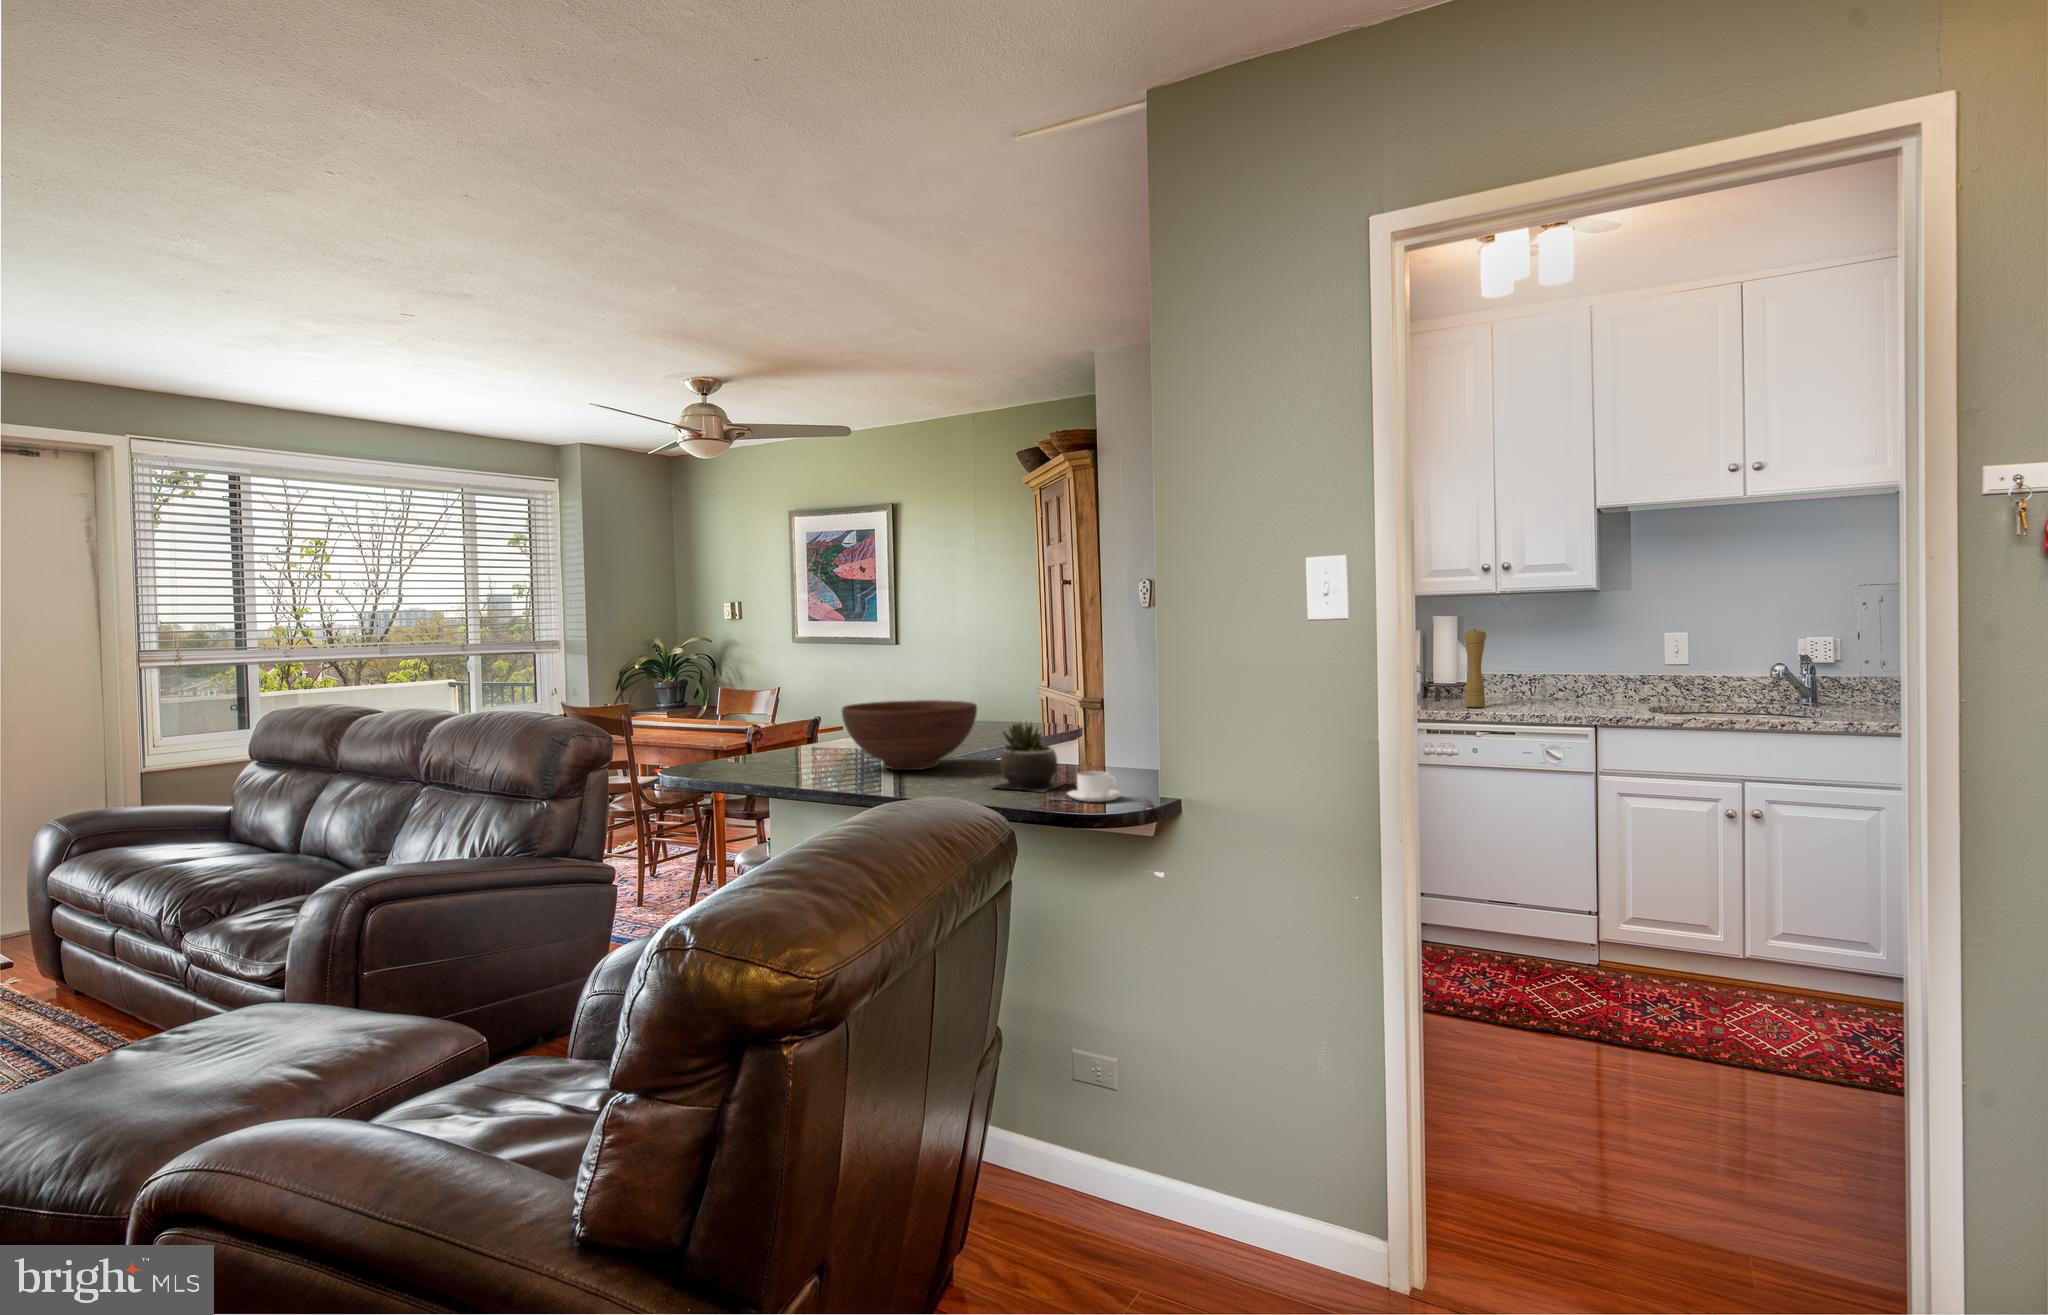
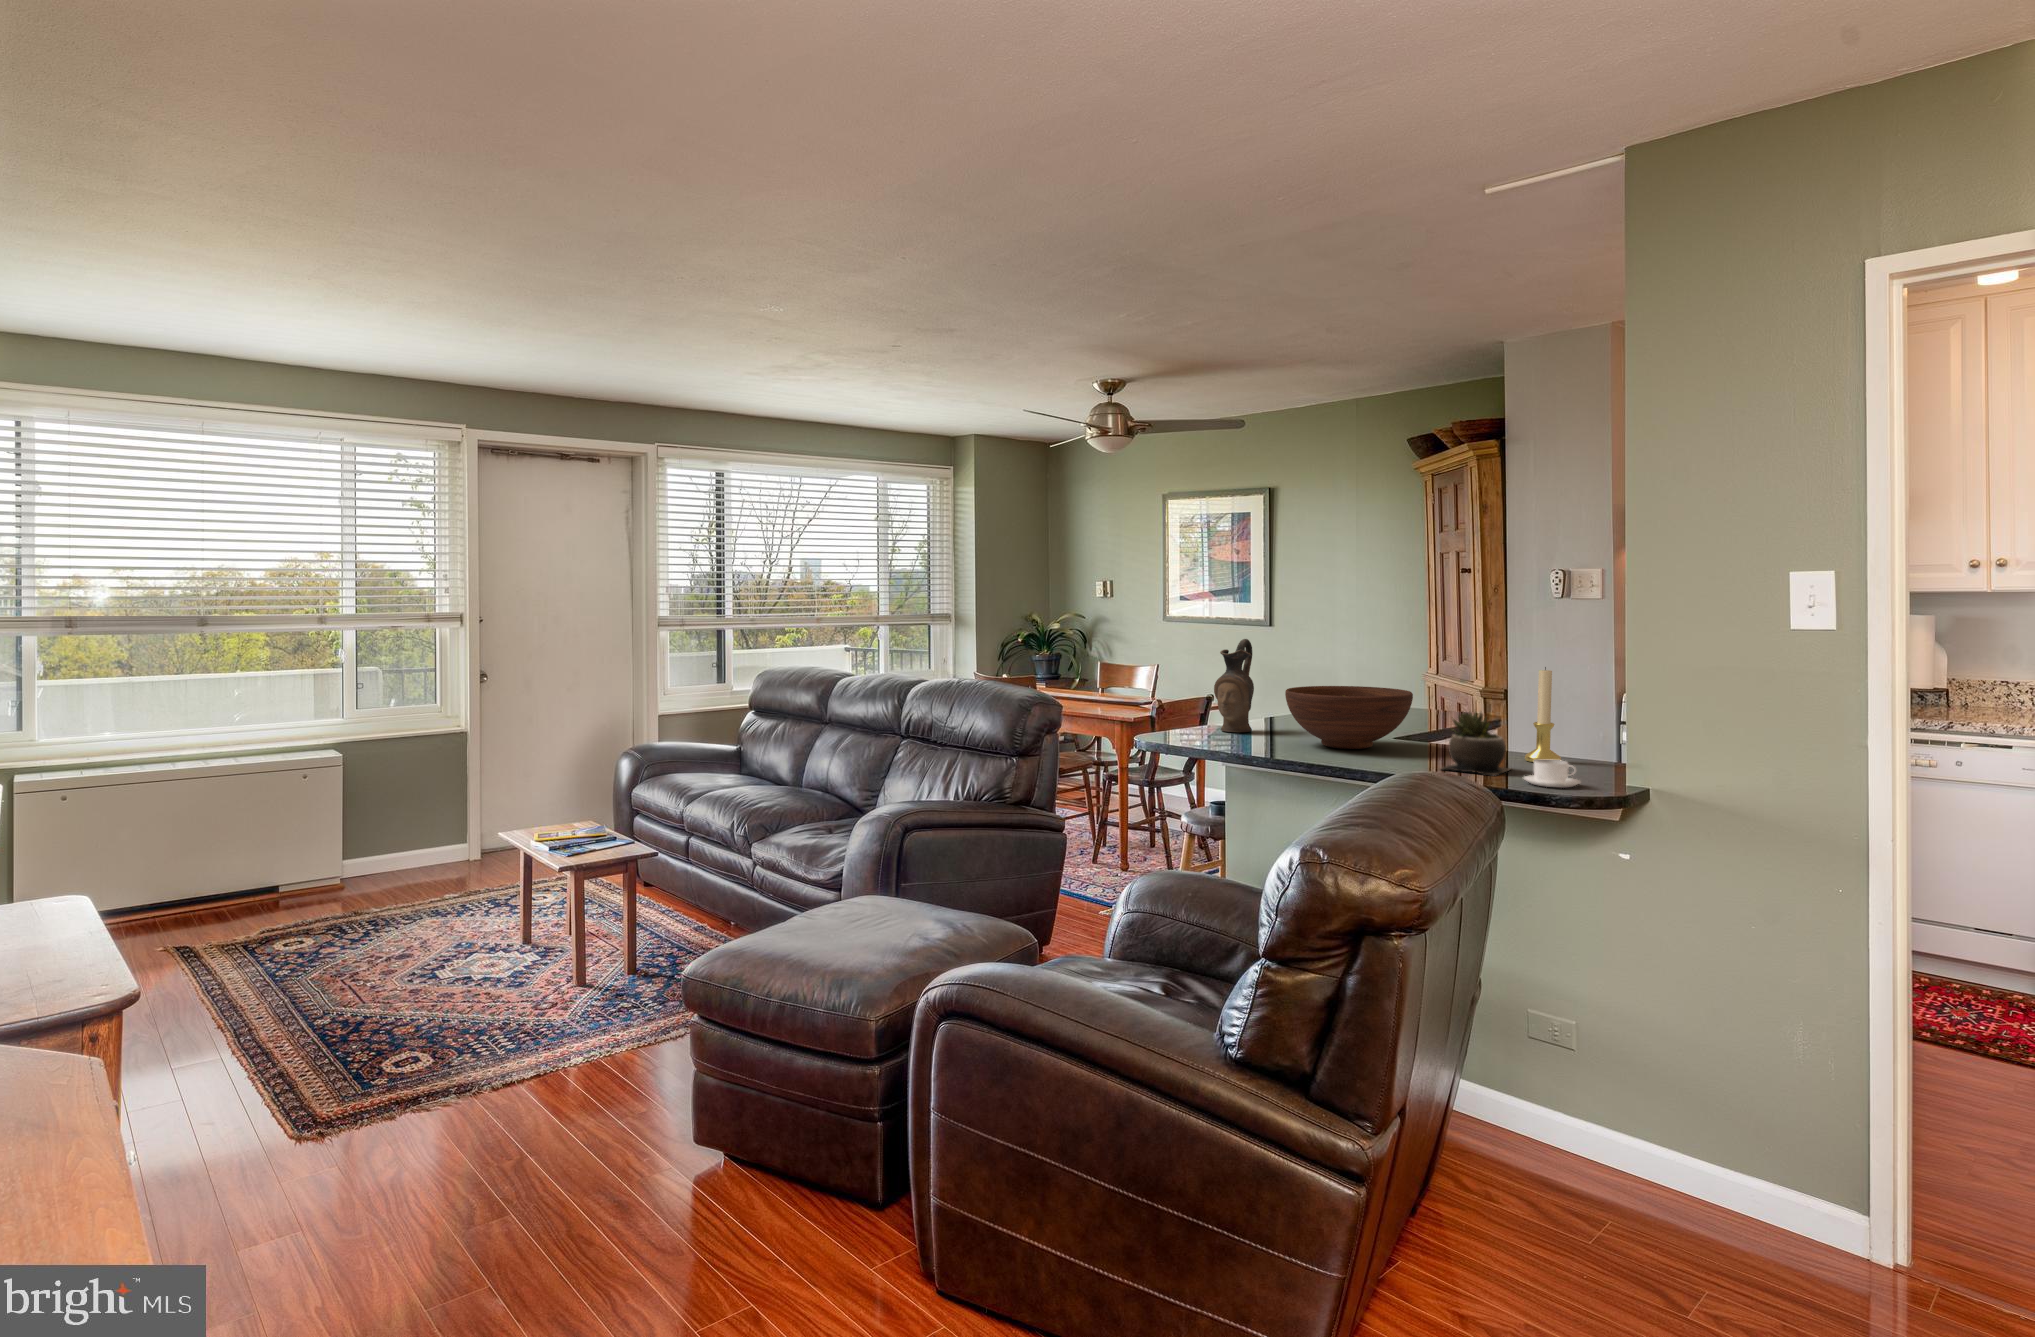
pepper mill: present [1464,629,1486,707] -> none [1953,626,1987,714]
ceramic pitcher: none [775,652,821,757] -> present [1214,639,1254,732]
candle holder: none [1086,672,1120,775] -> present [1525,667,1561,762]

